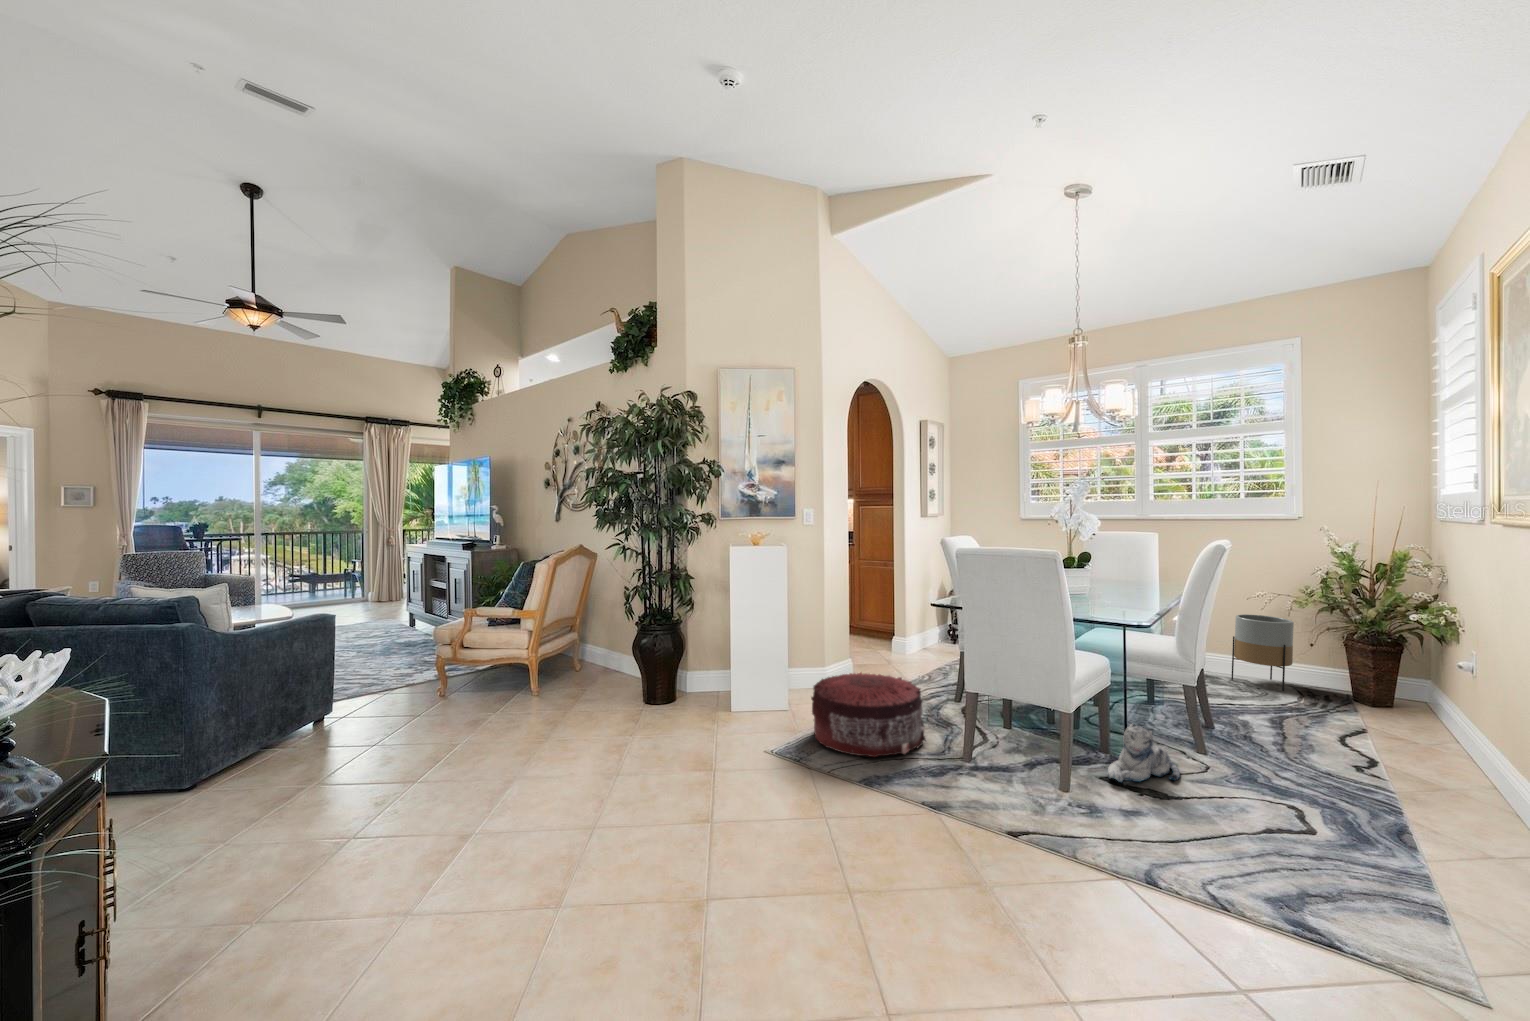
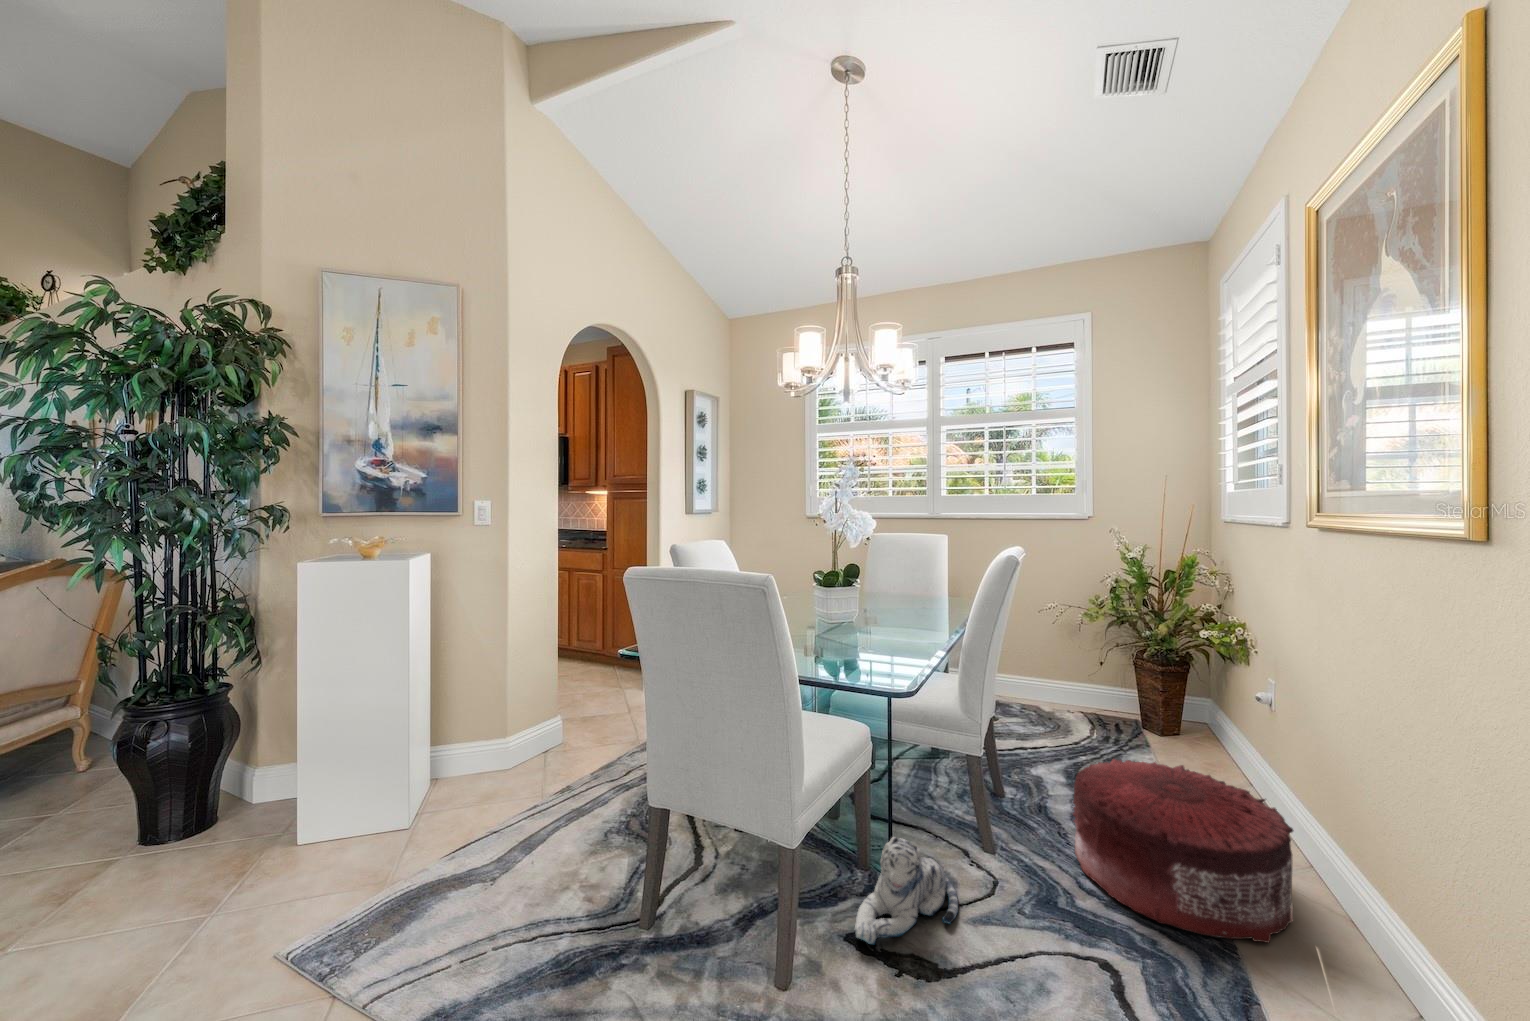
planter: present [1231,614,1294,691] -> none [1019,628,1082,719]
pouf: present [811,672,926,757] -> present [1073,759,1294,943]

